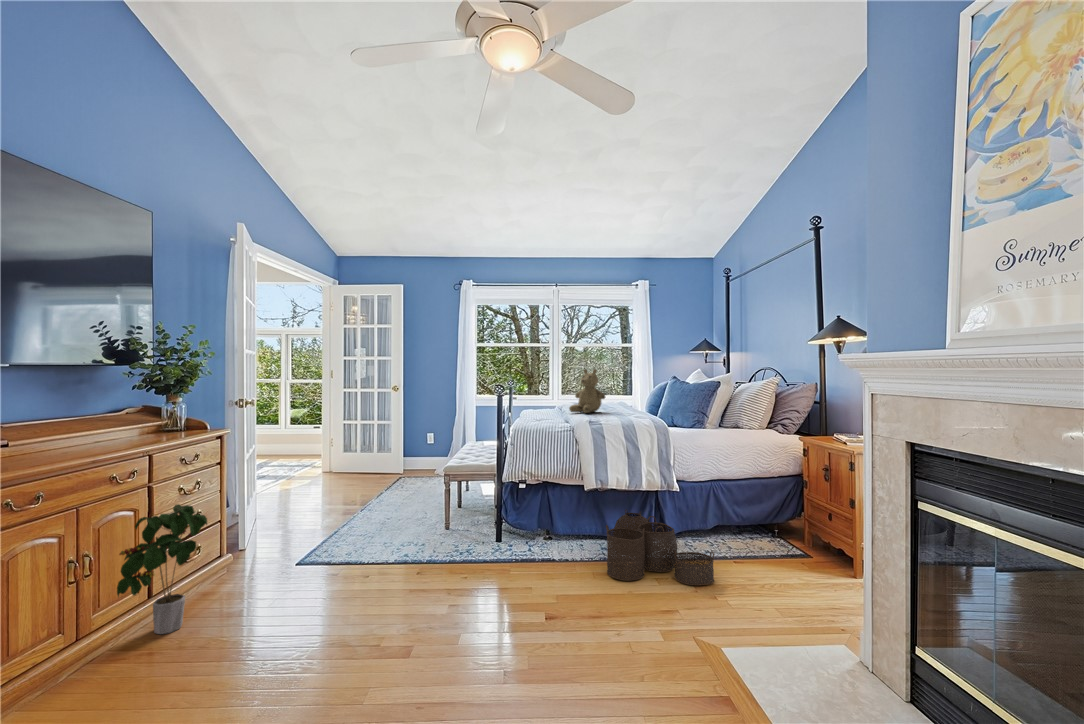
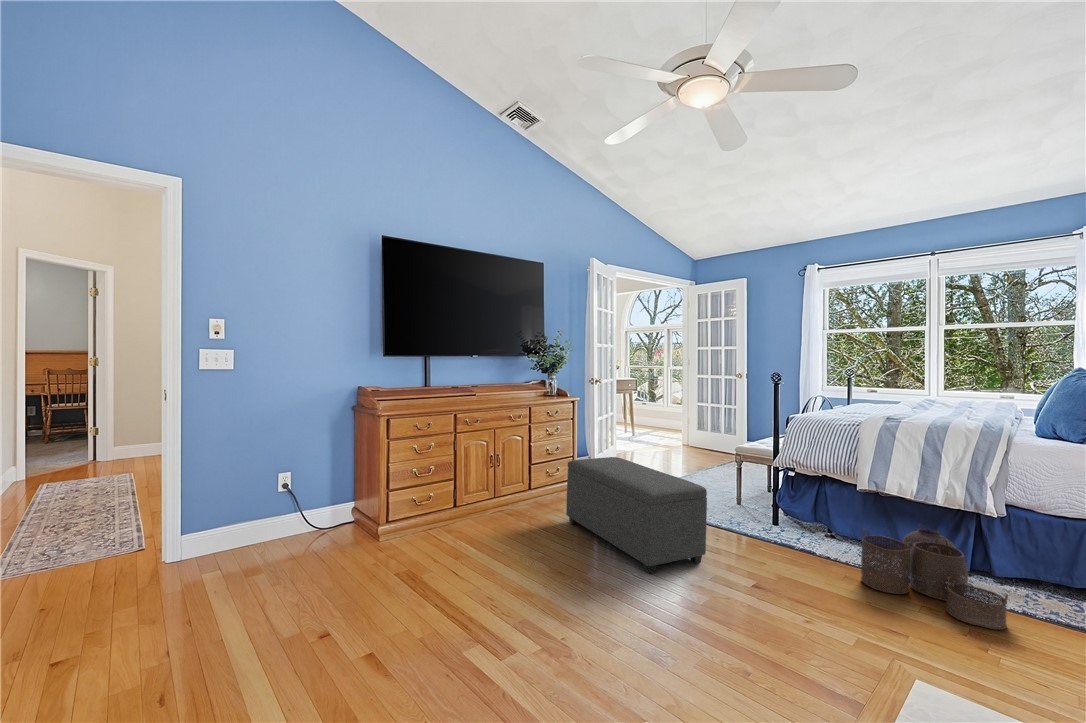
teddy bear: present [569,369,605,413] -> none [896,362,948,414]
potted plant: present [117,504,207,634] -> none [507,440,557,513]
ottoman: none [248,506,478,658] -> present [566,457,707,573]

